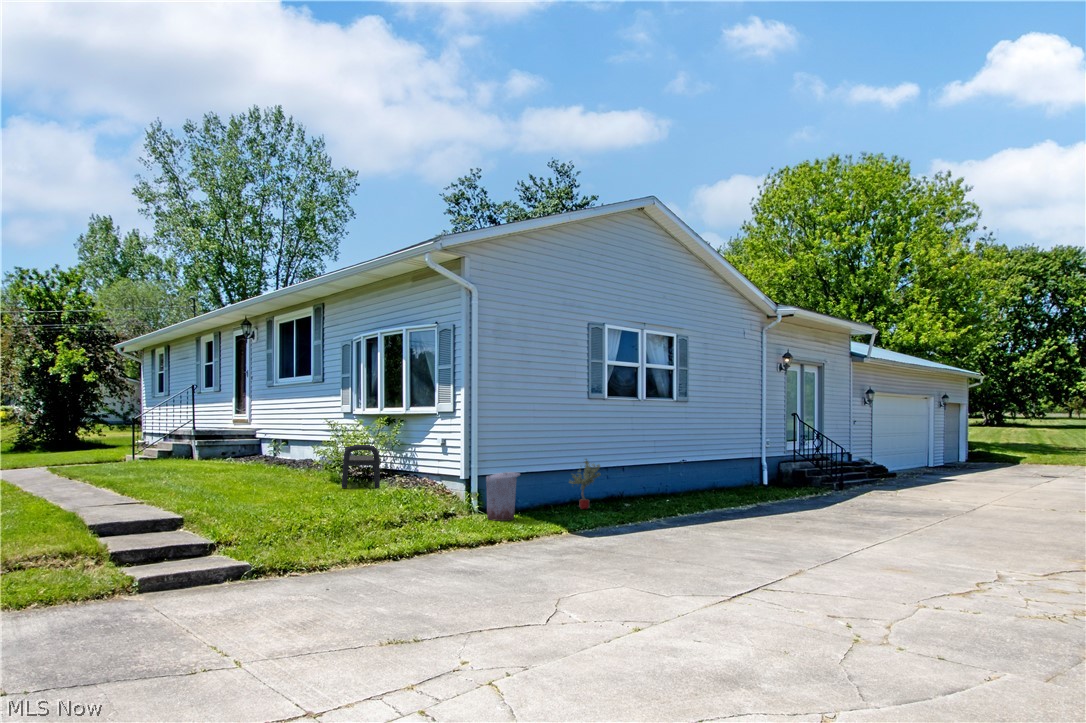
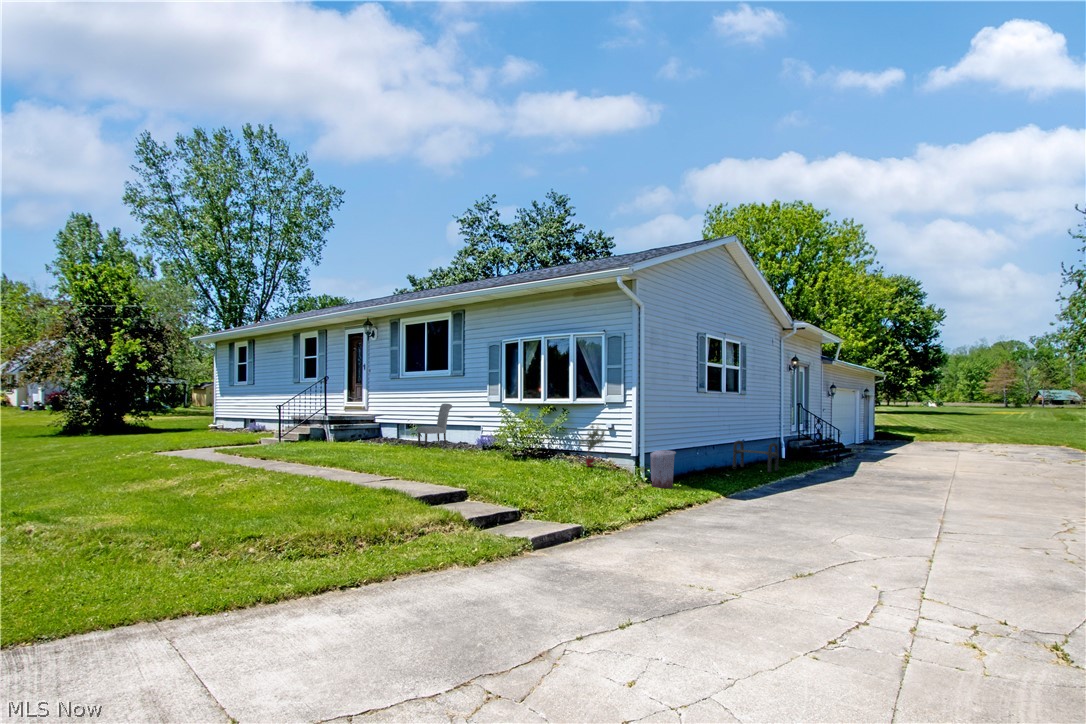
chair: none [272,415,313,469] -> present [418,404,452,448]
bench: present [342,445,380,488] -> present [733,440,778,472]
potted tree: present [569,459,600,509] -> present [578,424,605,467]

